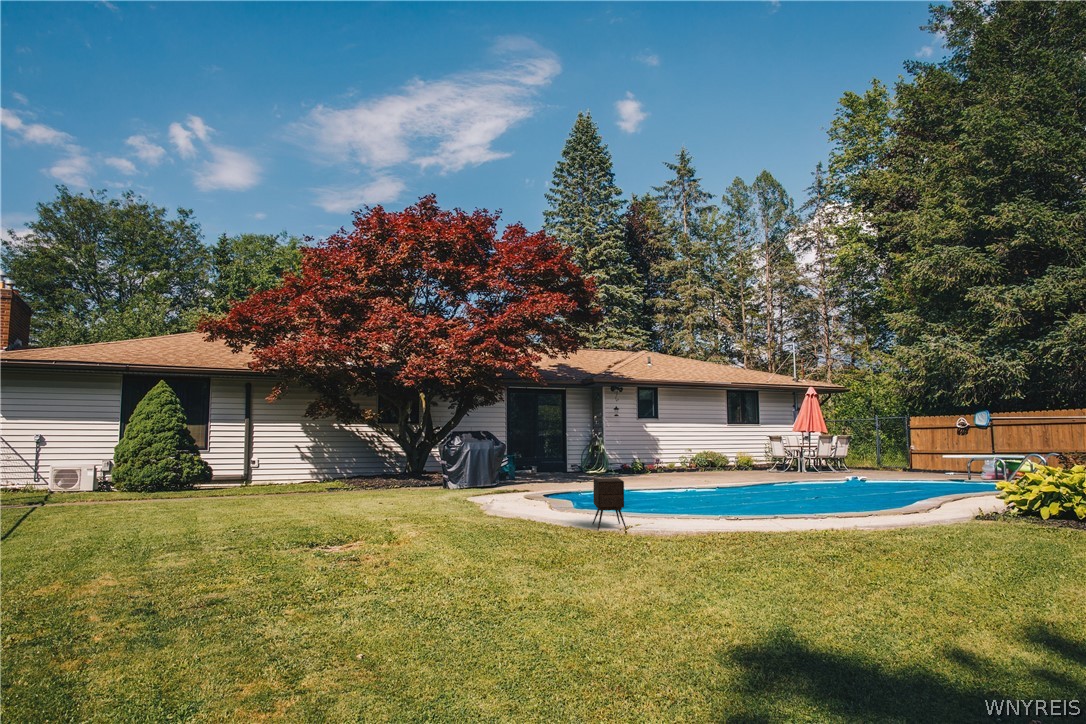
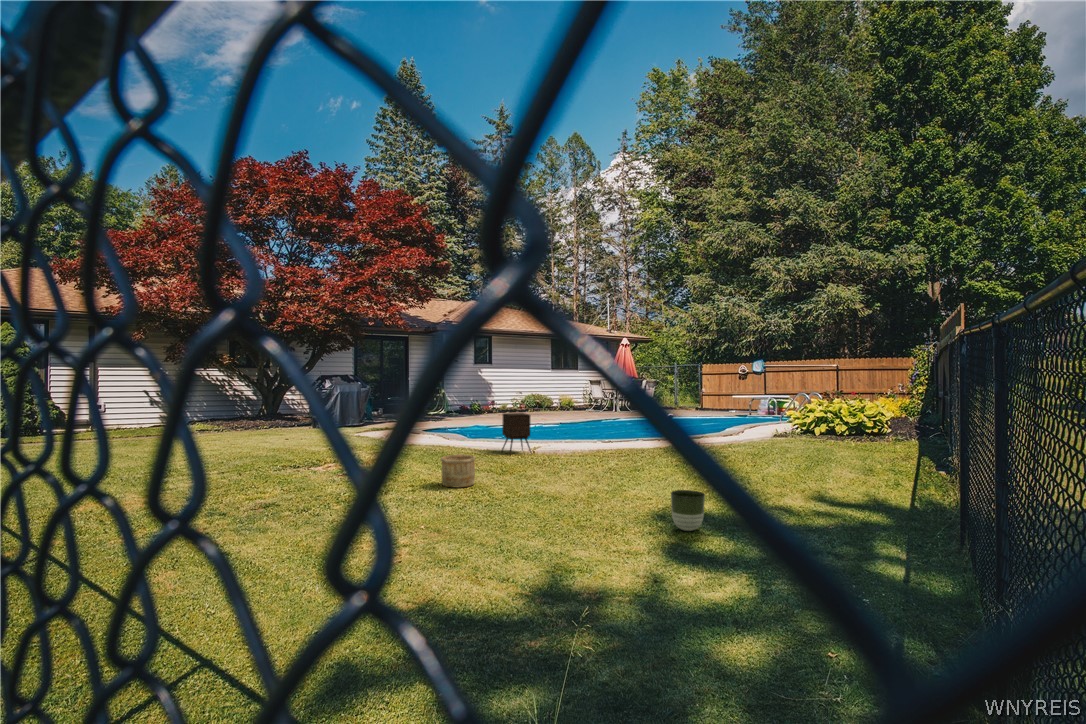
wooden bucket: none [474,533,518,576] -> present [441,454,475,487]
planter: none [716,624,770,695] -> present [671,490,705,531]

